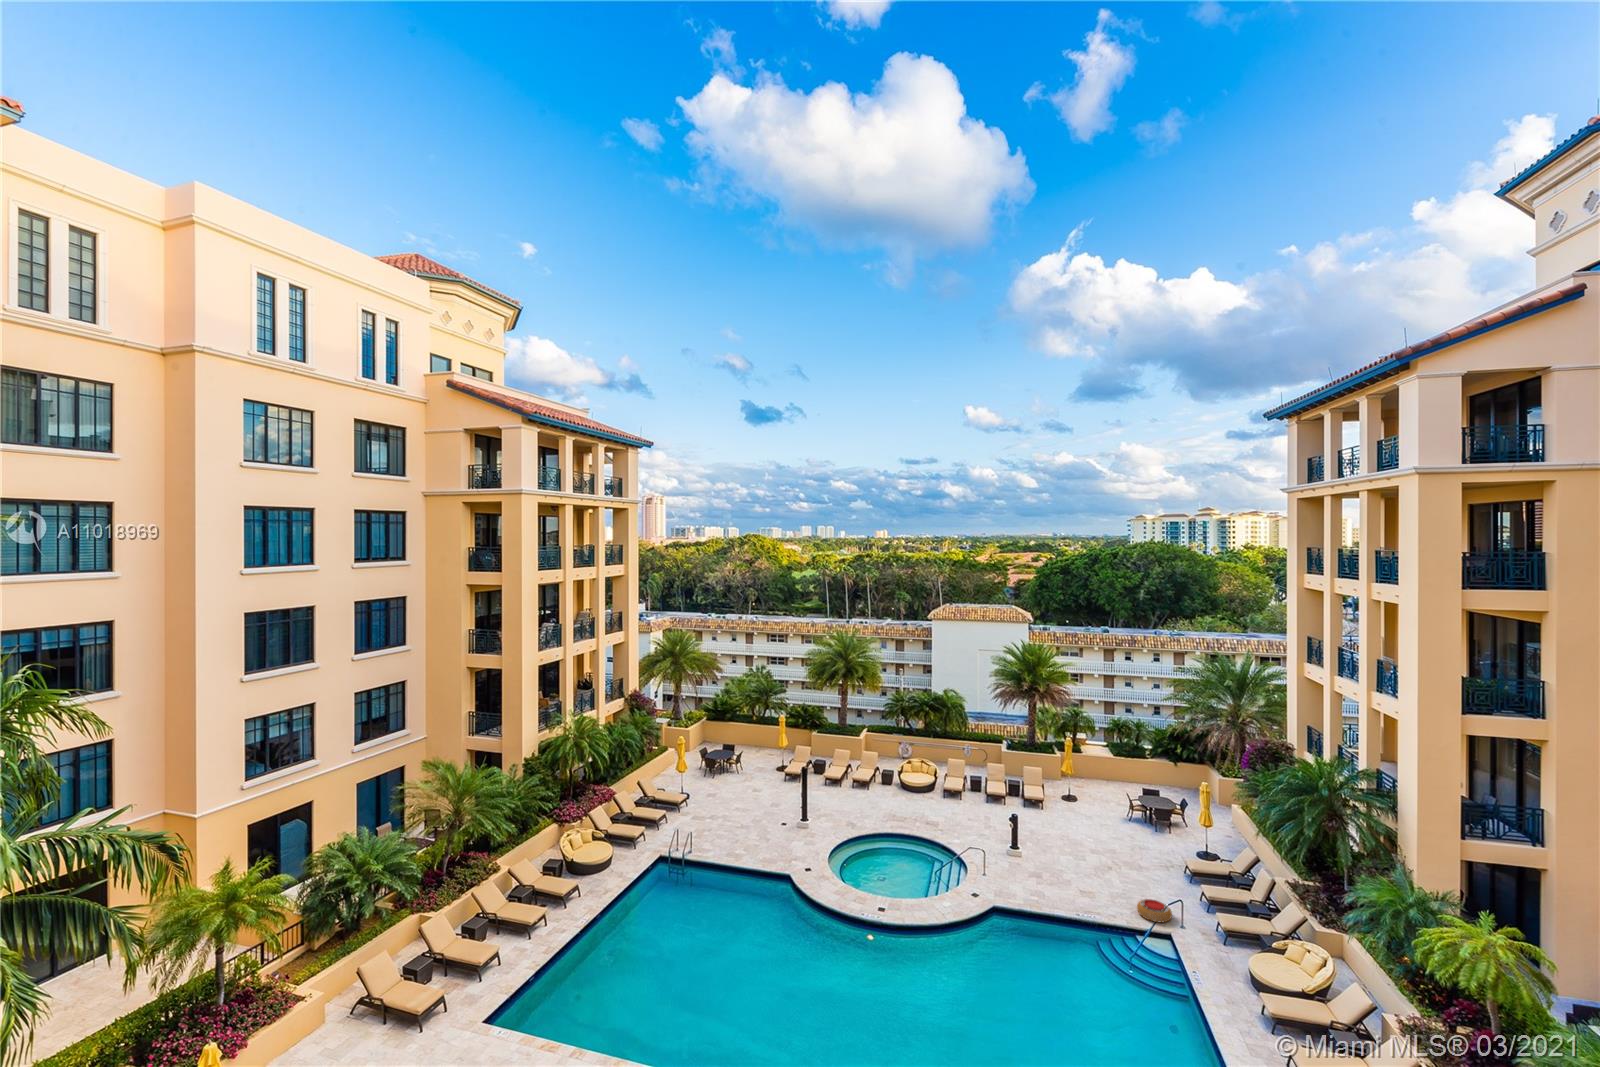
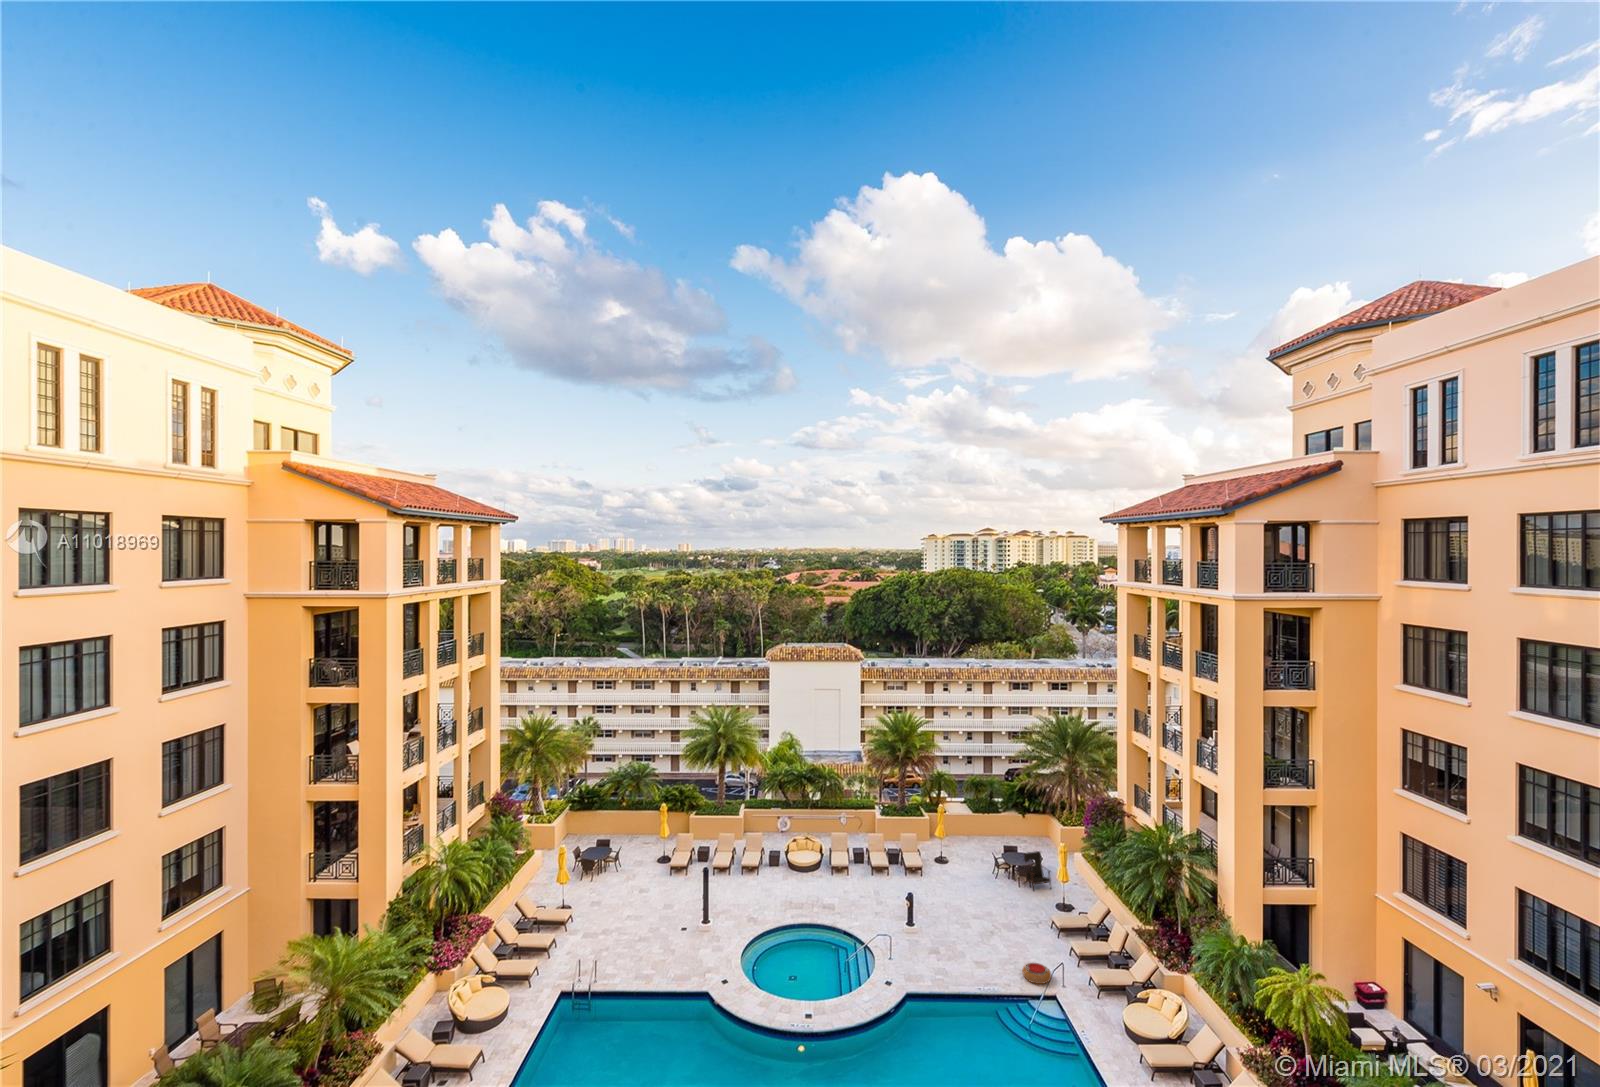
lounge chair: none [1163,794,1197,837] -> present [1024,851,1051,887]

